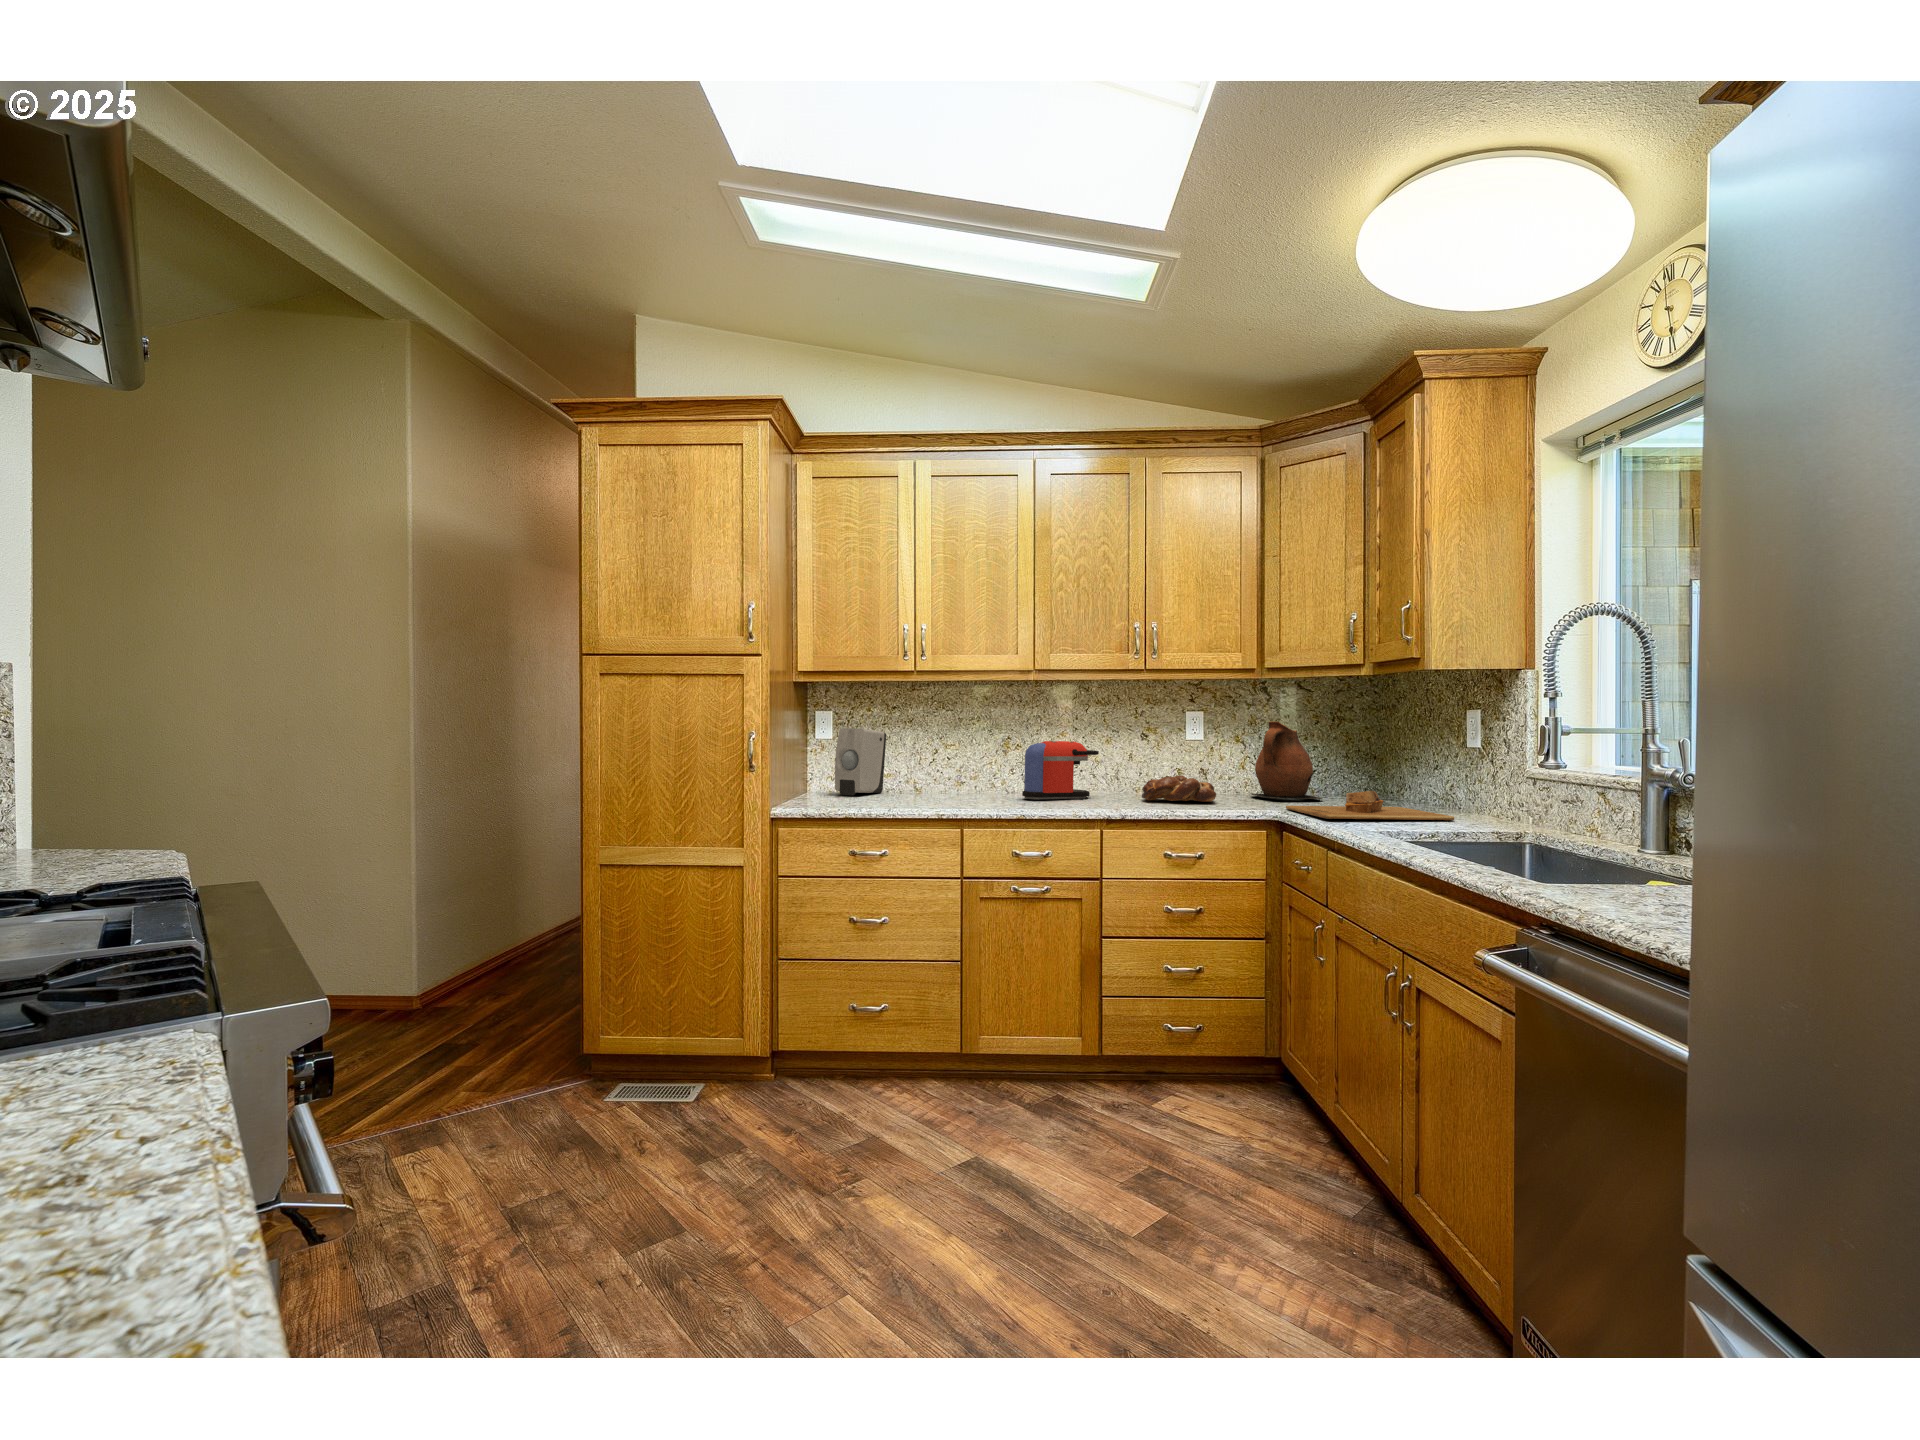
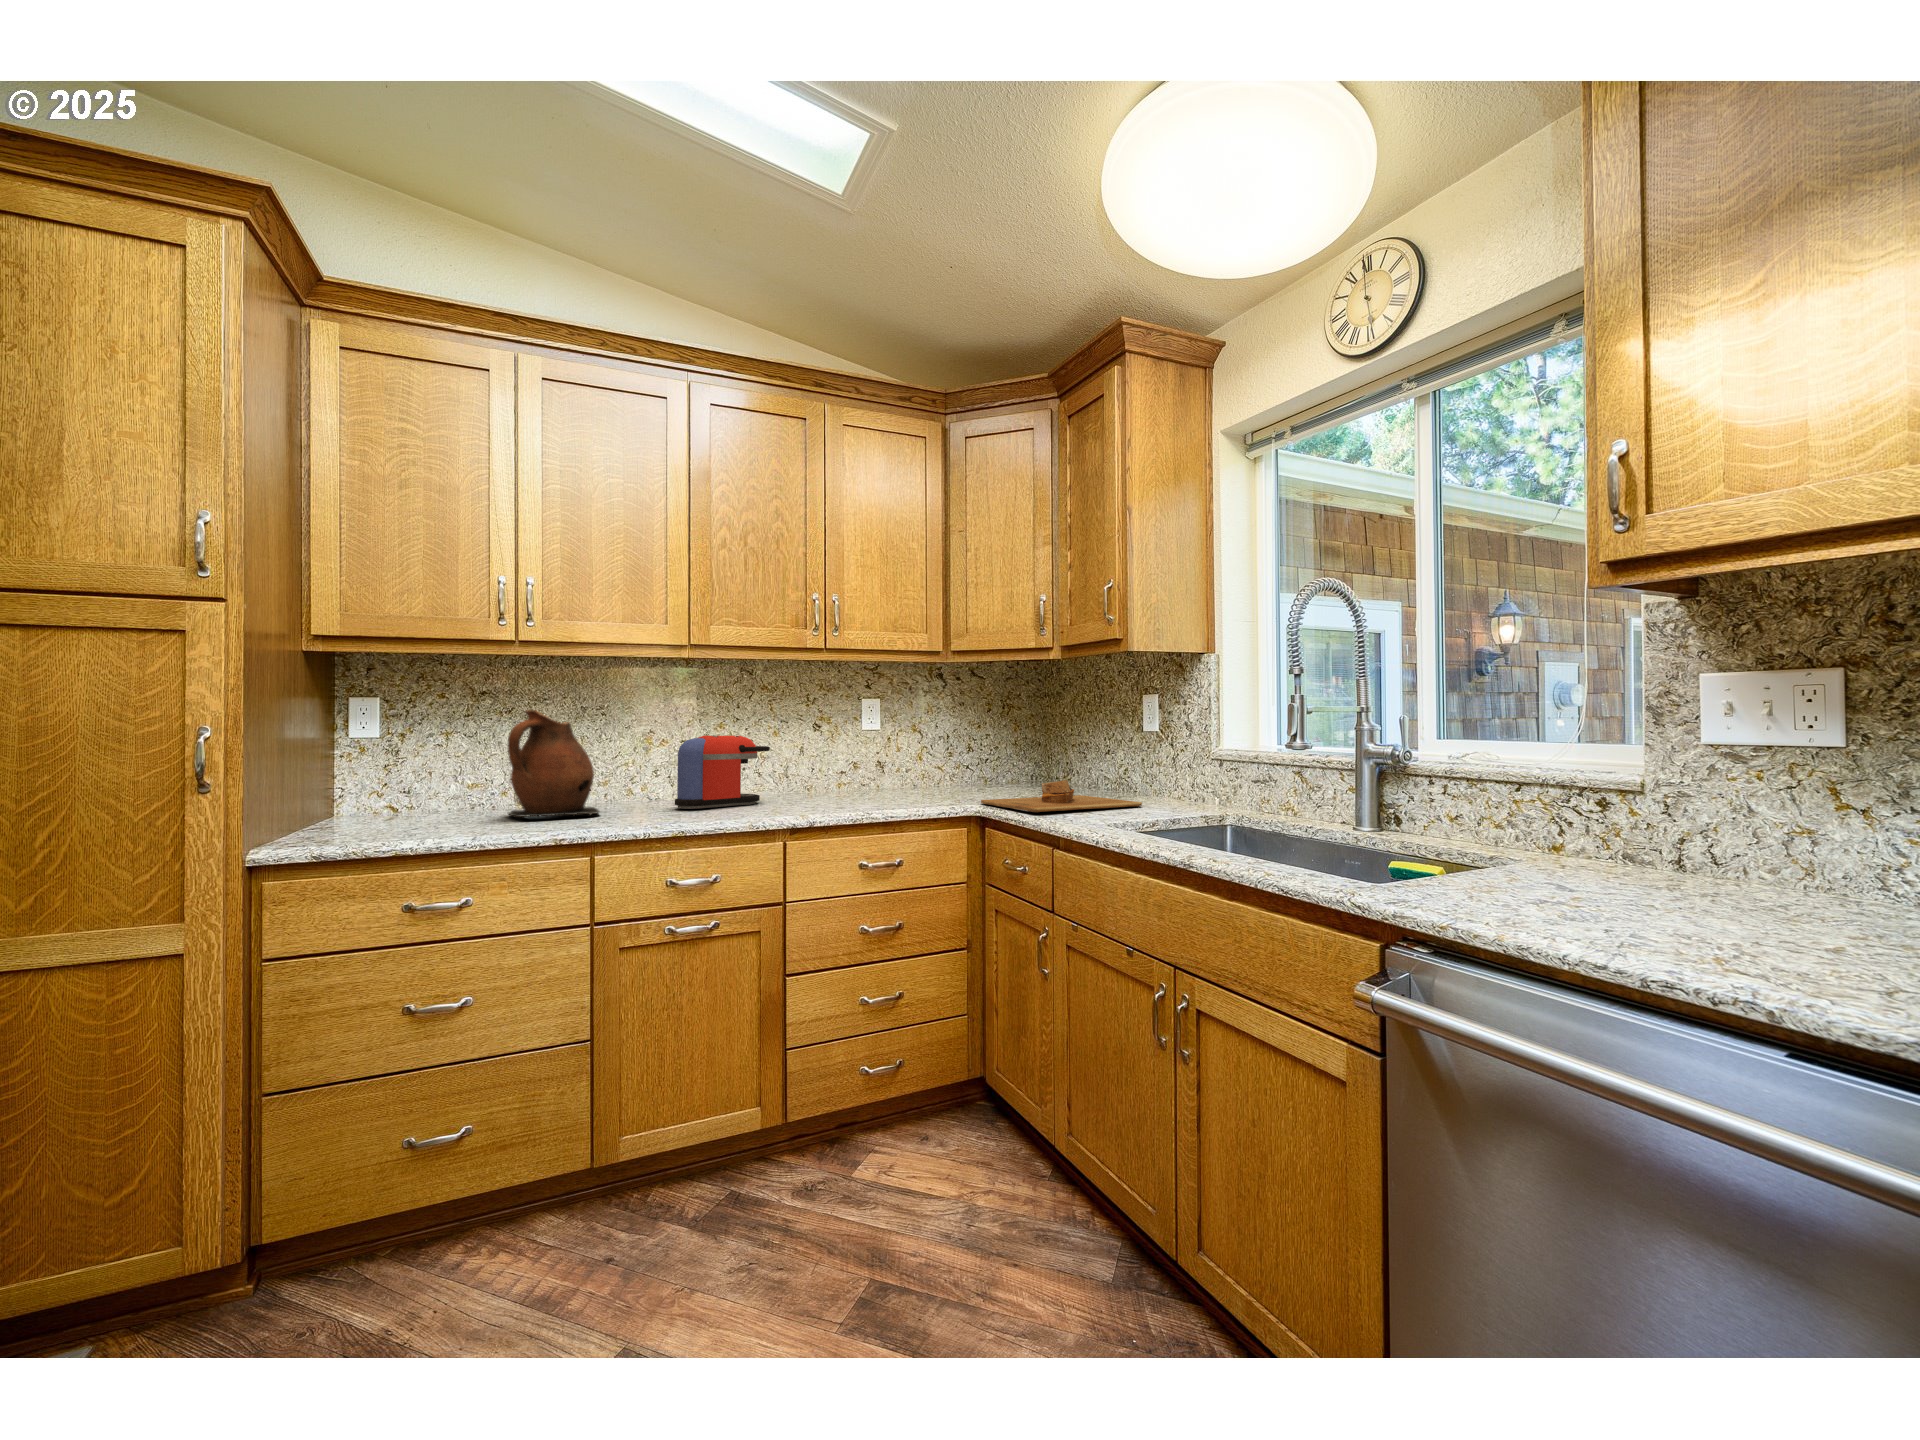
ceramic pitcher: present [1250,722,1323,800] -> present [508,710,600,817]
soap dispenser: present [835,728,886,795] -> none [383,722,472,818]
bread loaf: present [1142,775,1216,802] -> none [823,772,906,802]

